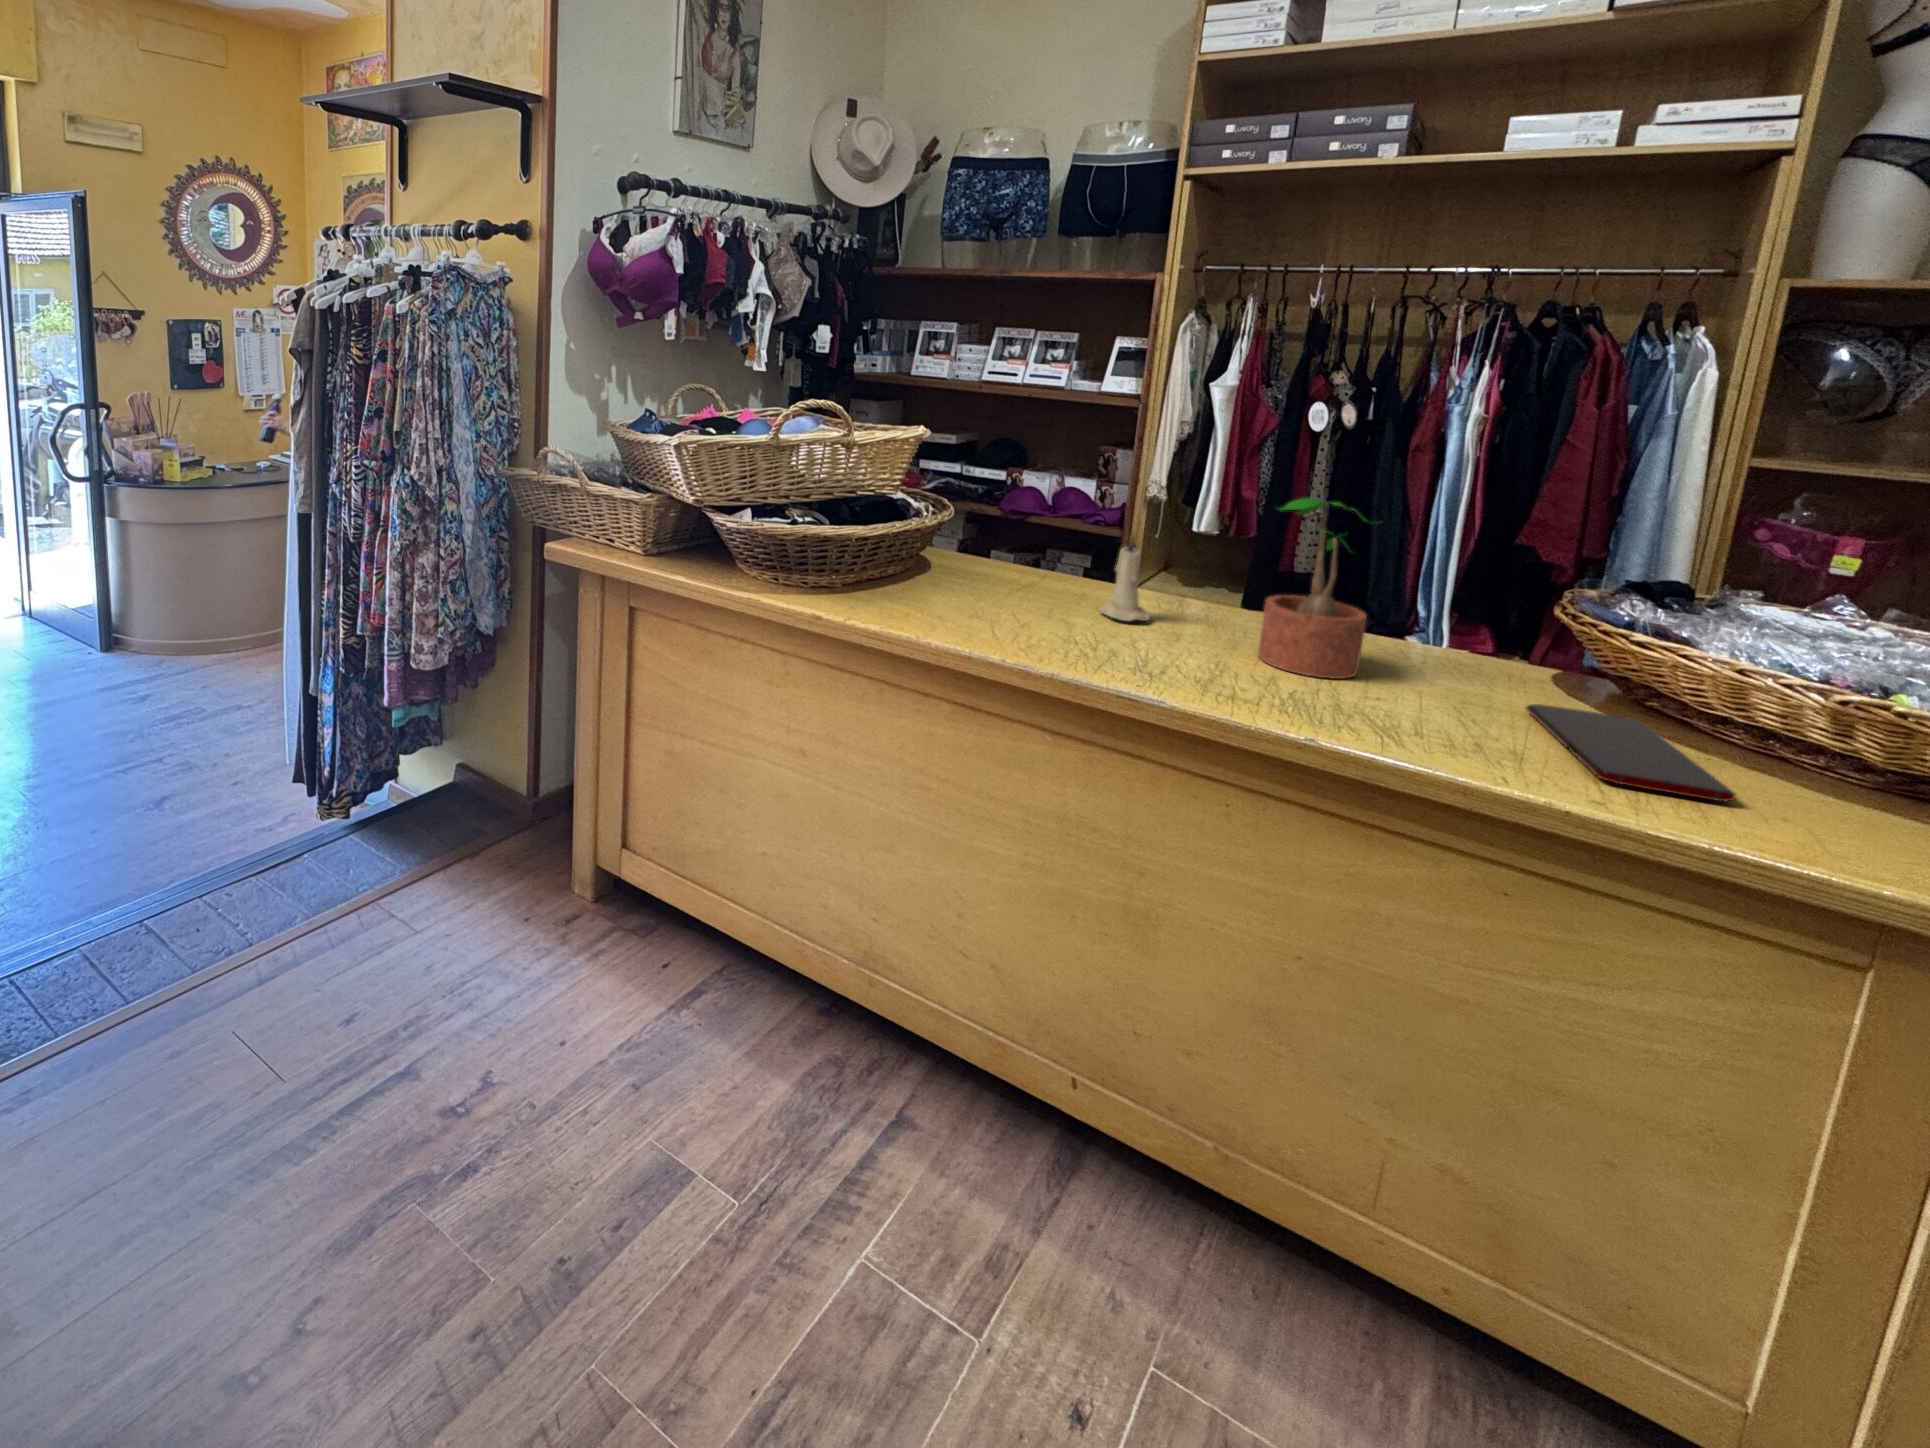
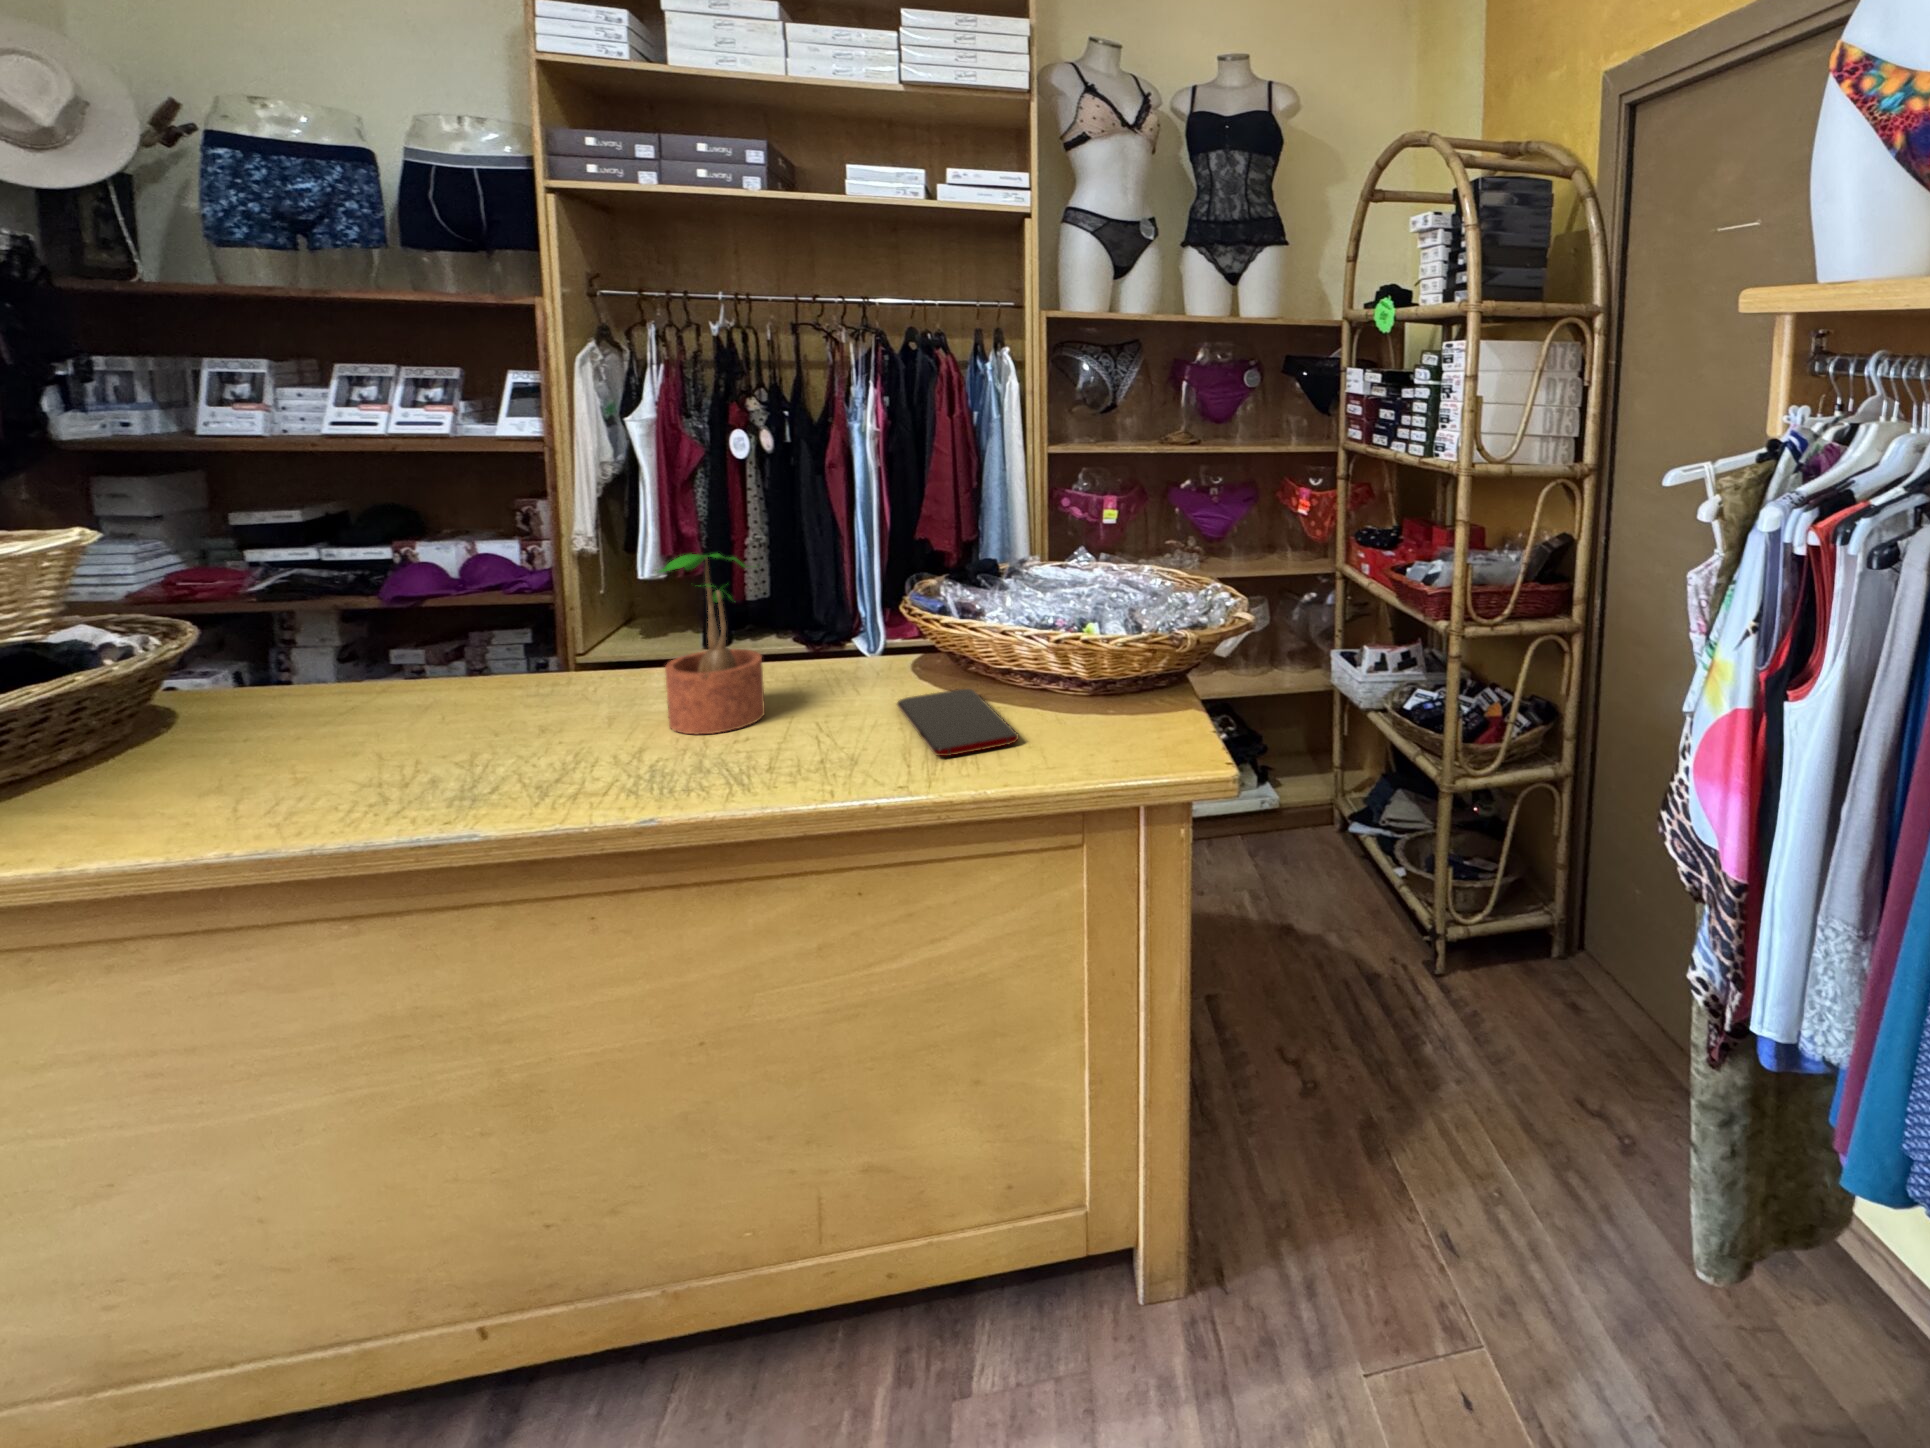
candle: present [1099,534,1150,621] -> none [483,623,550,729]

